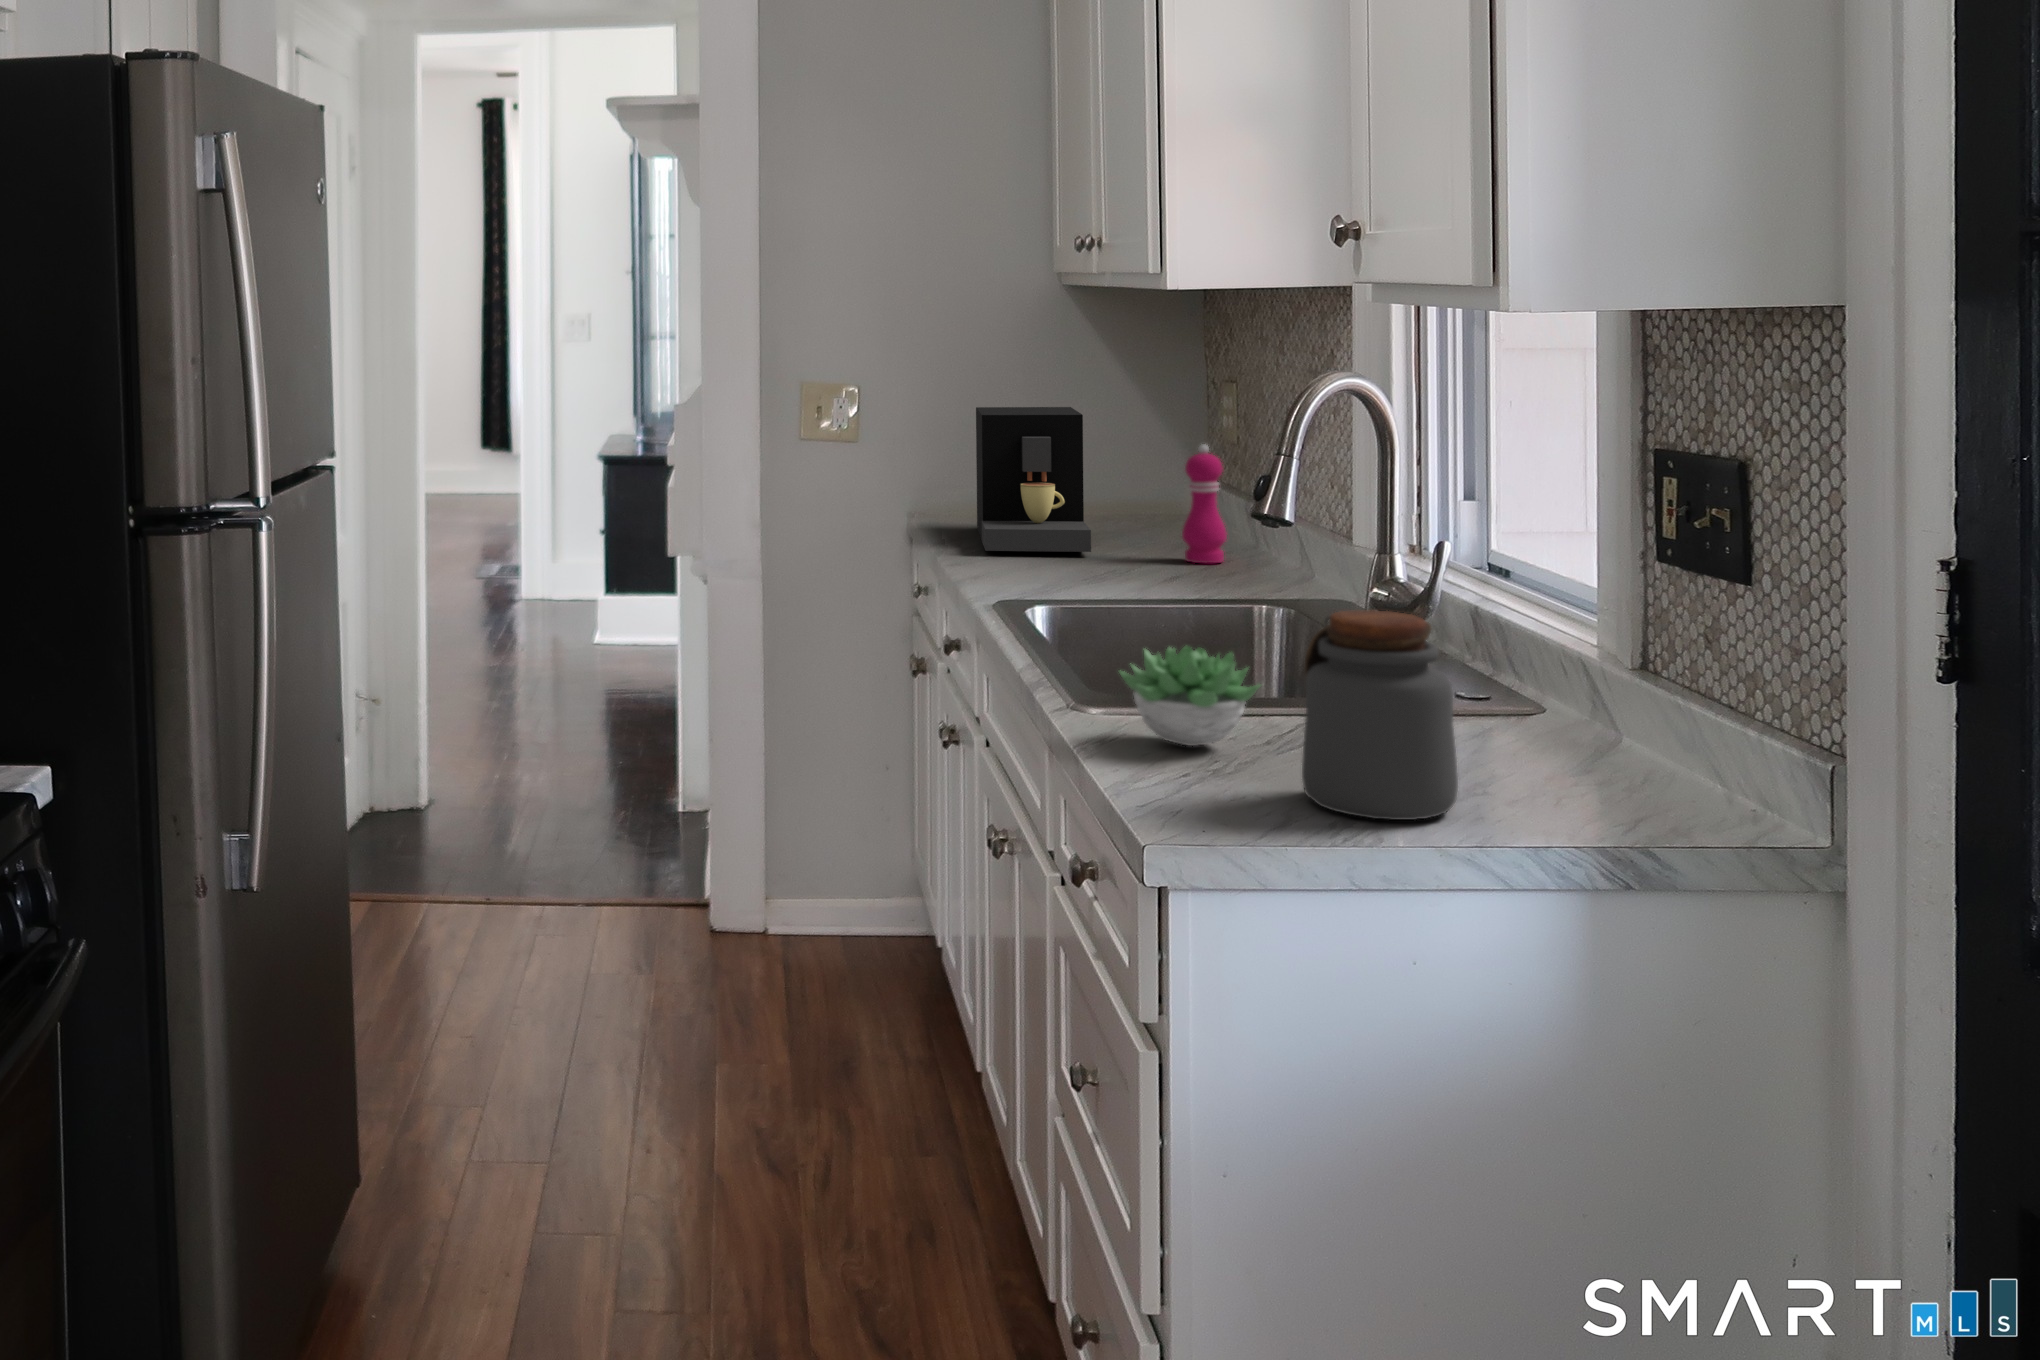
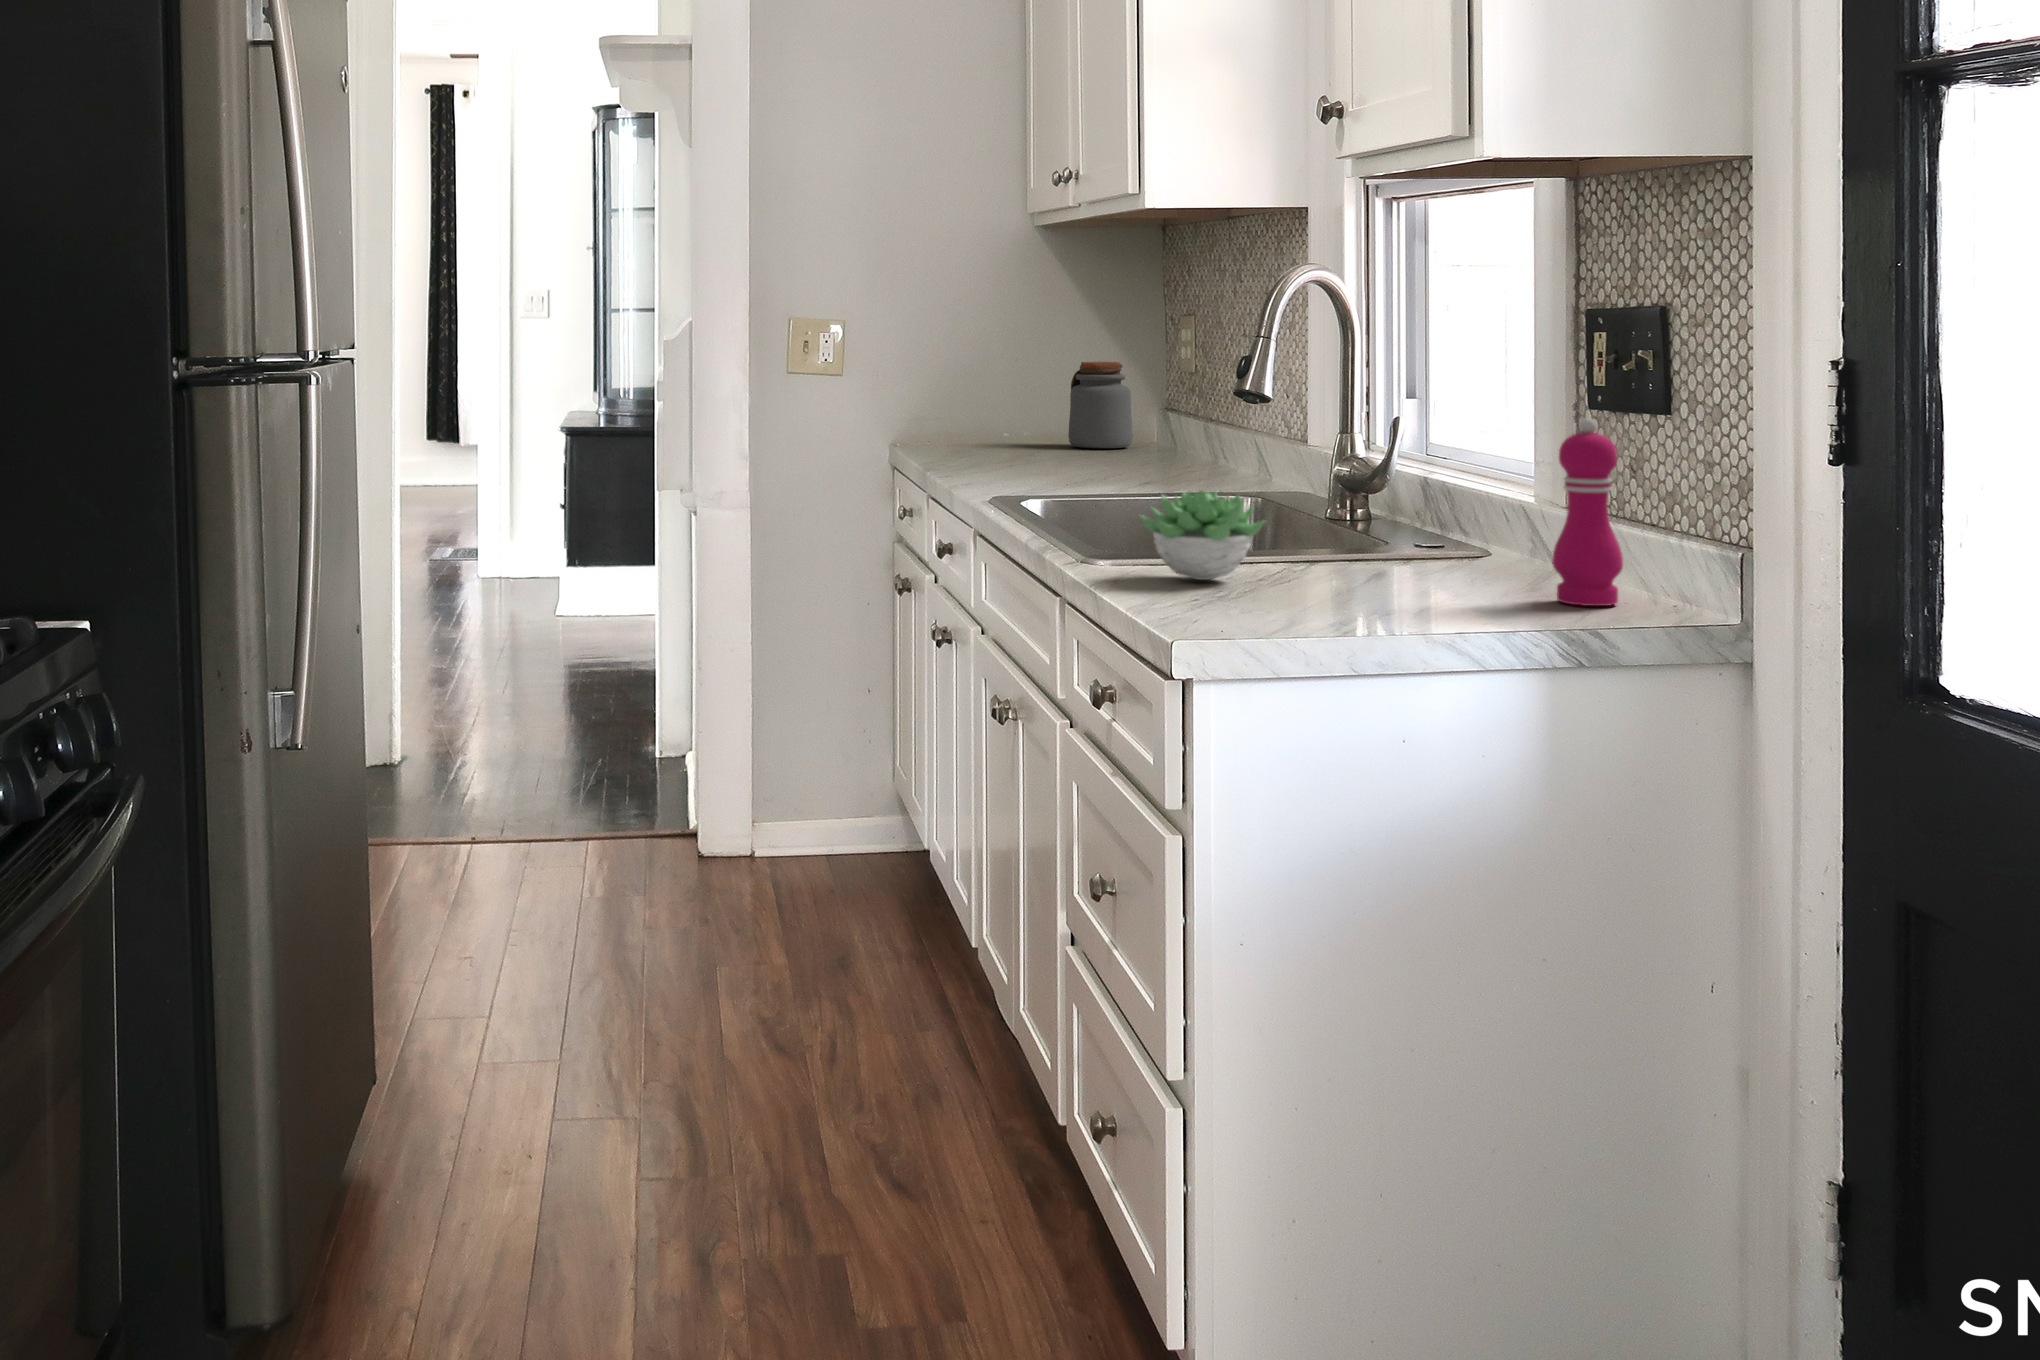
coffee maker: present [976,407,1091,552] -> none [962,337,1072,464]
pepper mill: present [1182,444,1227,563] -> present [1552,418,1623,606]
jar: present [1302,610,1458,820] -> present [1068,361,1133,448]

